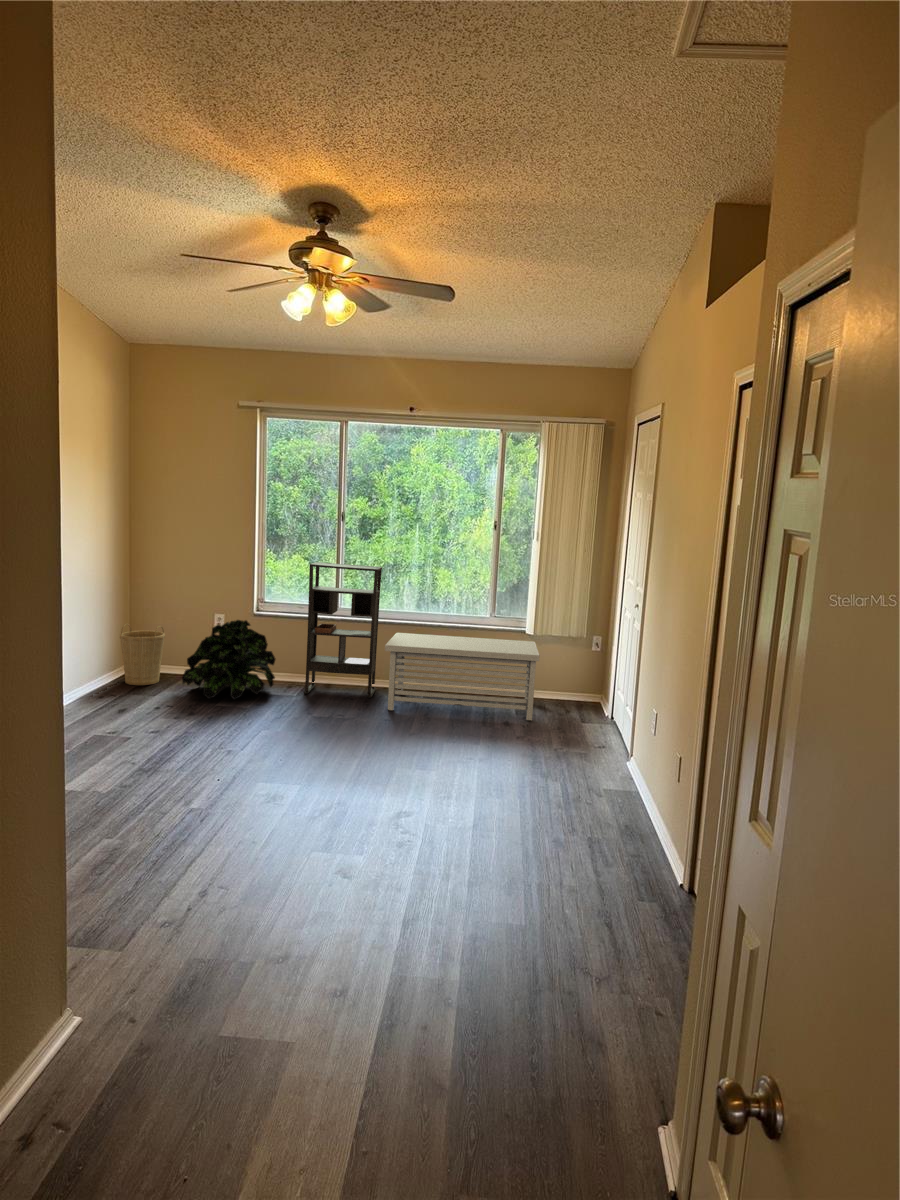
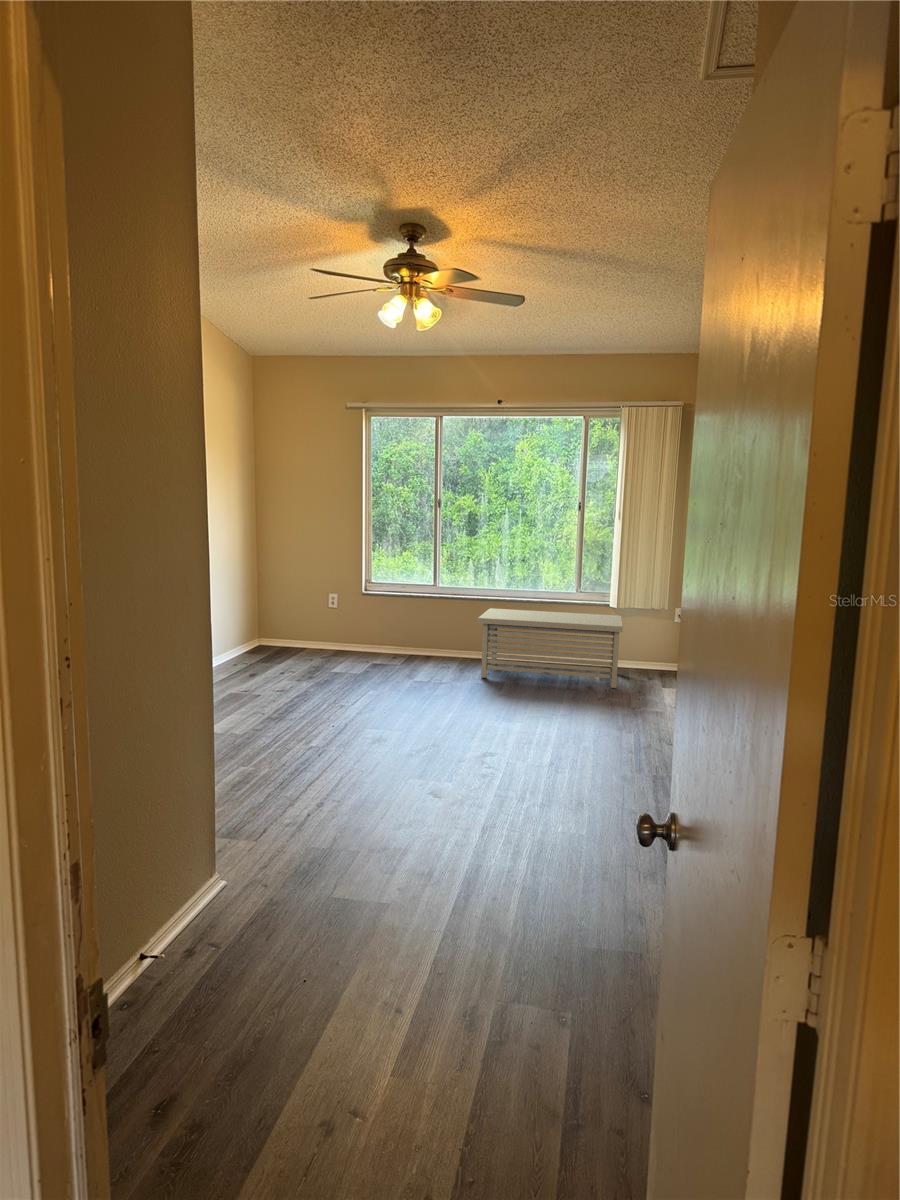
bookshelf: present [304,562,382,698] -> none [406,545,476,668]
potted plant: present [182,620,276,700] -> none [301,597,381,667]
basket: present [120,624,165,685] -> none [249,602,286,655]

